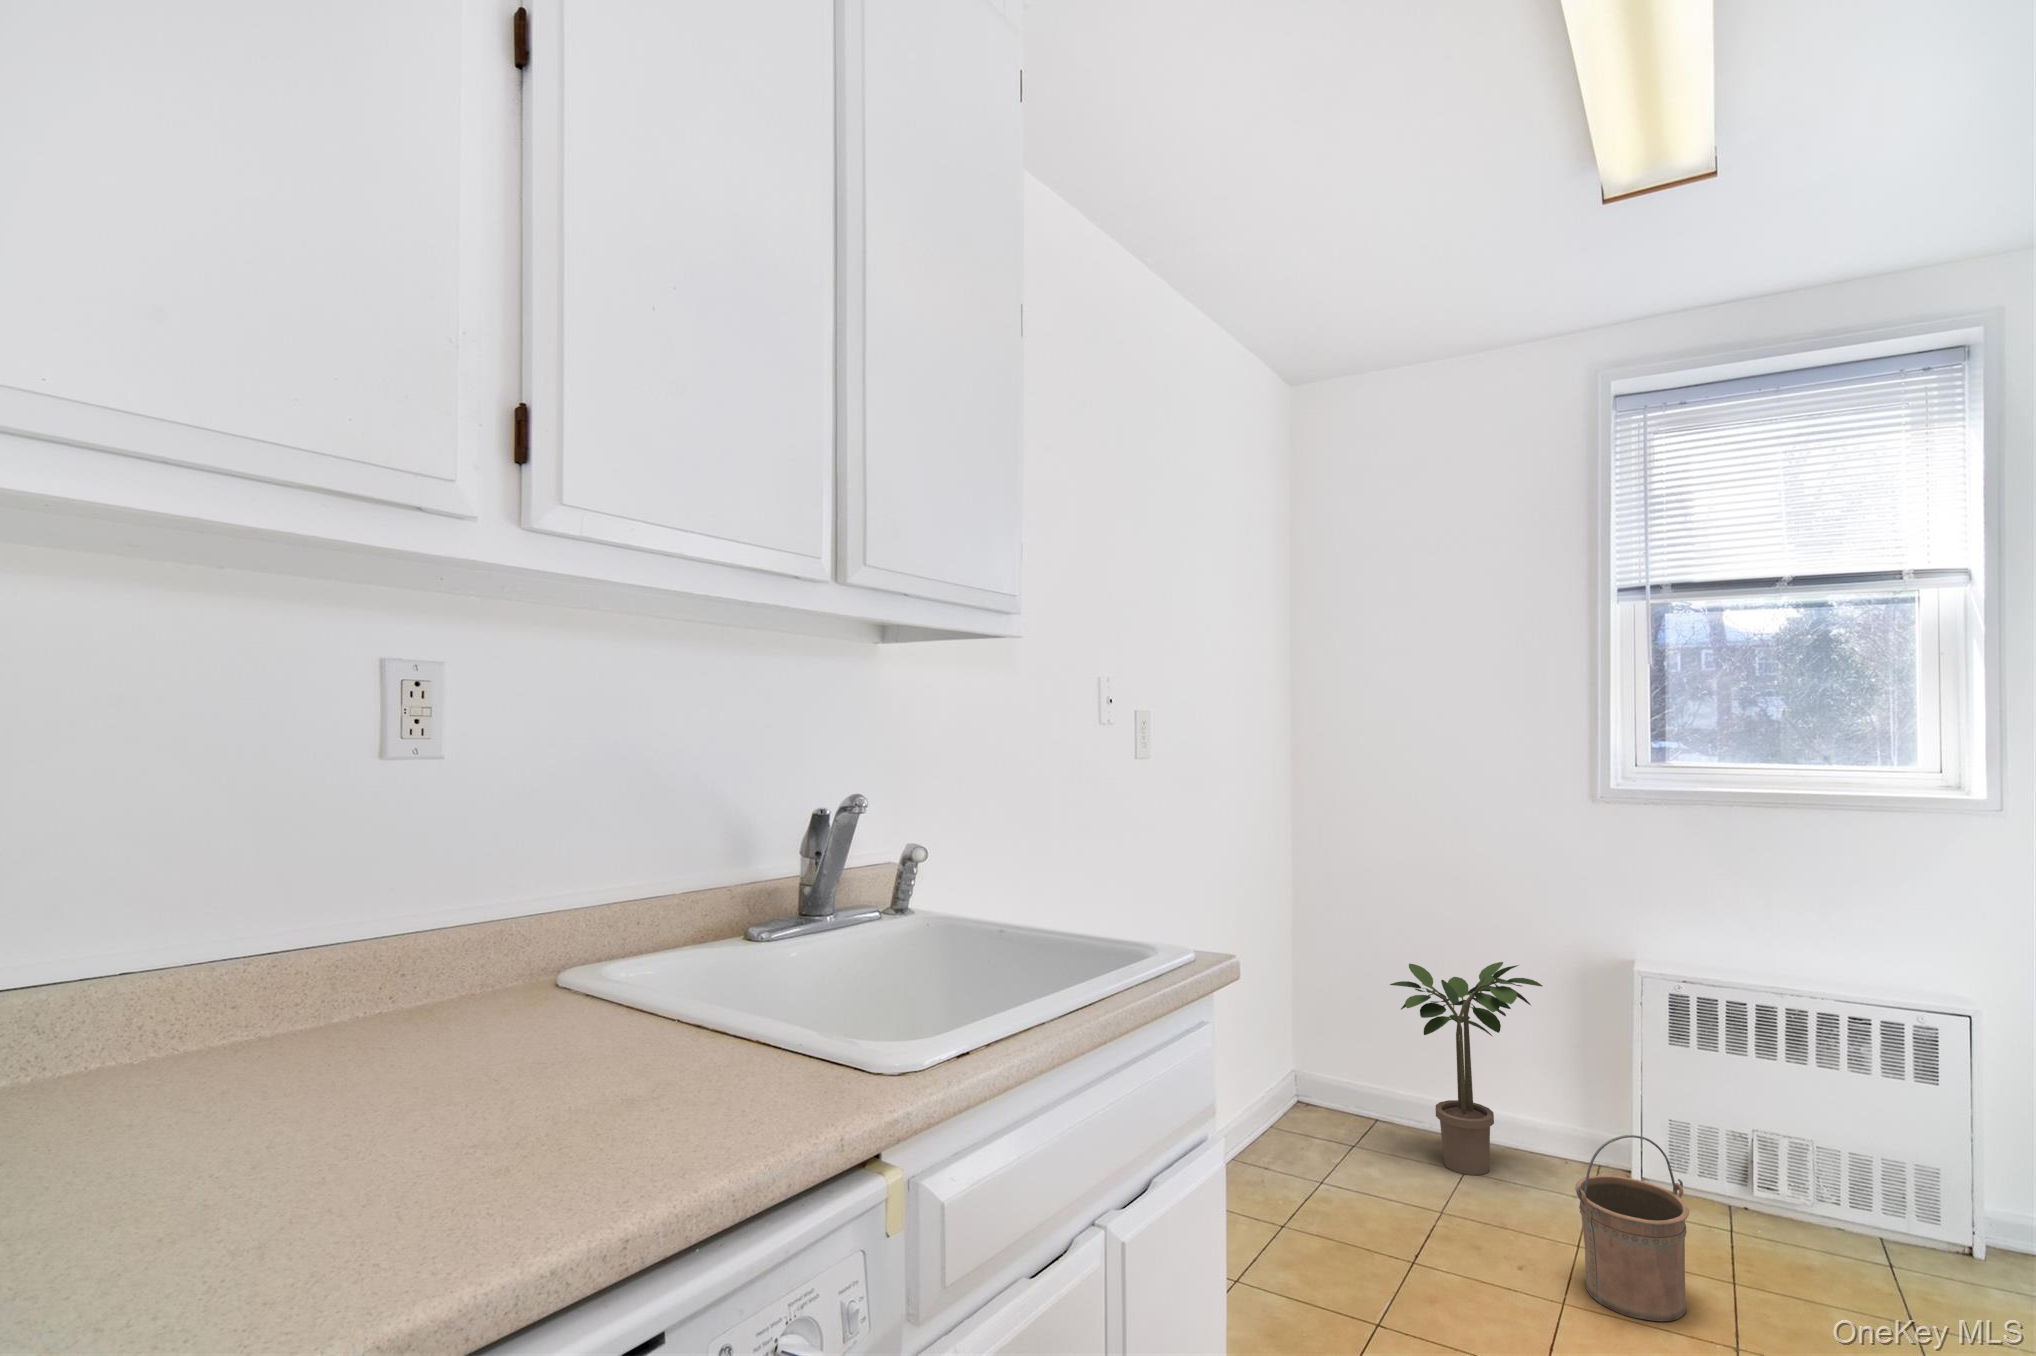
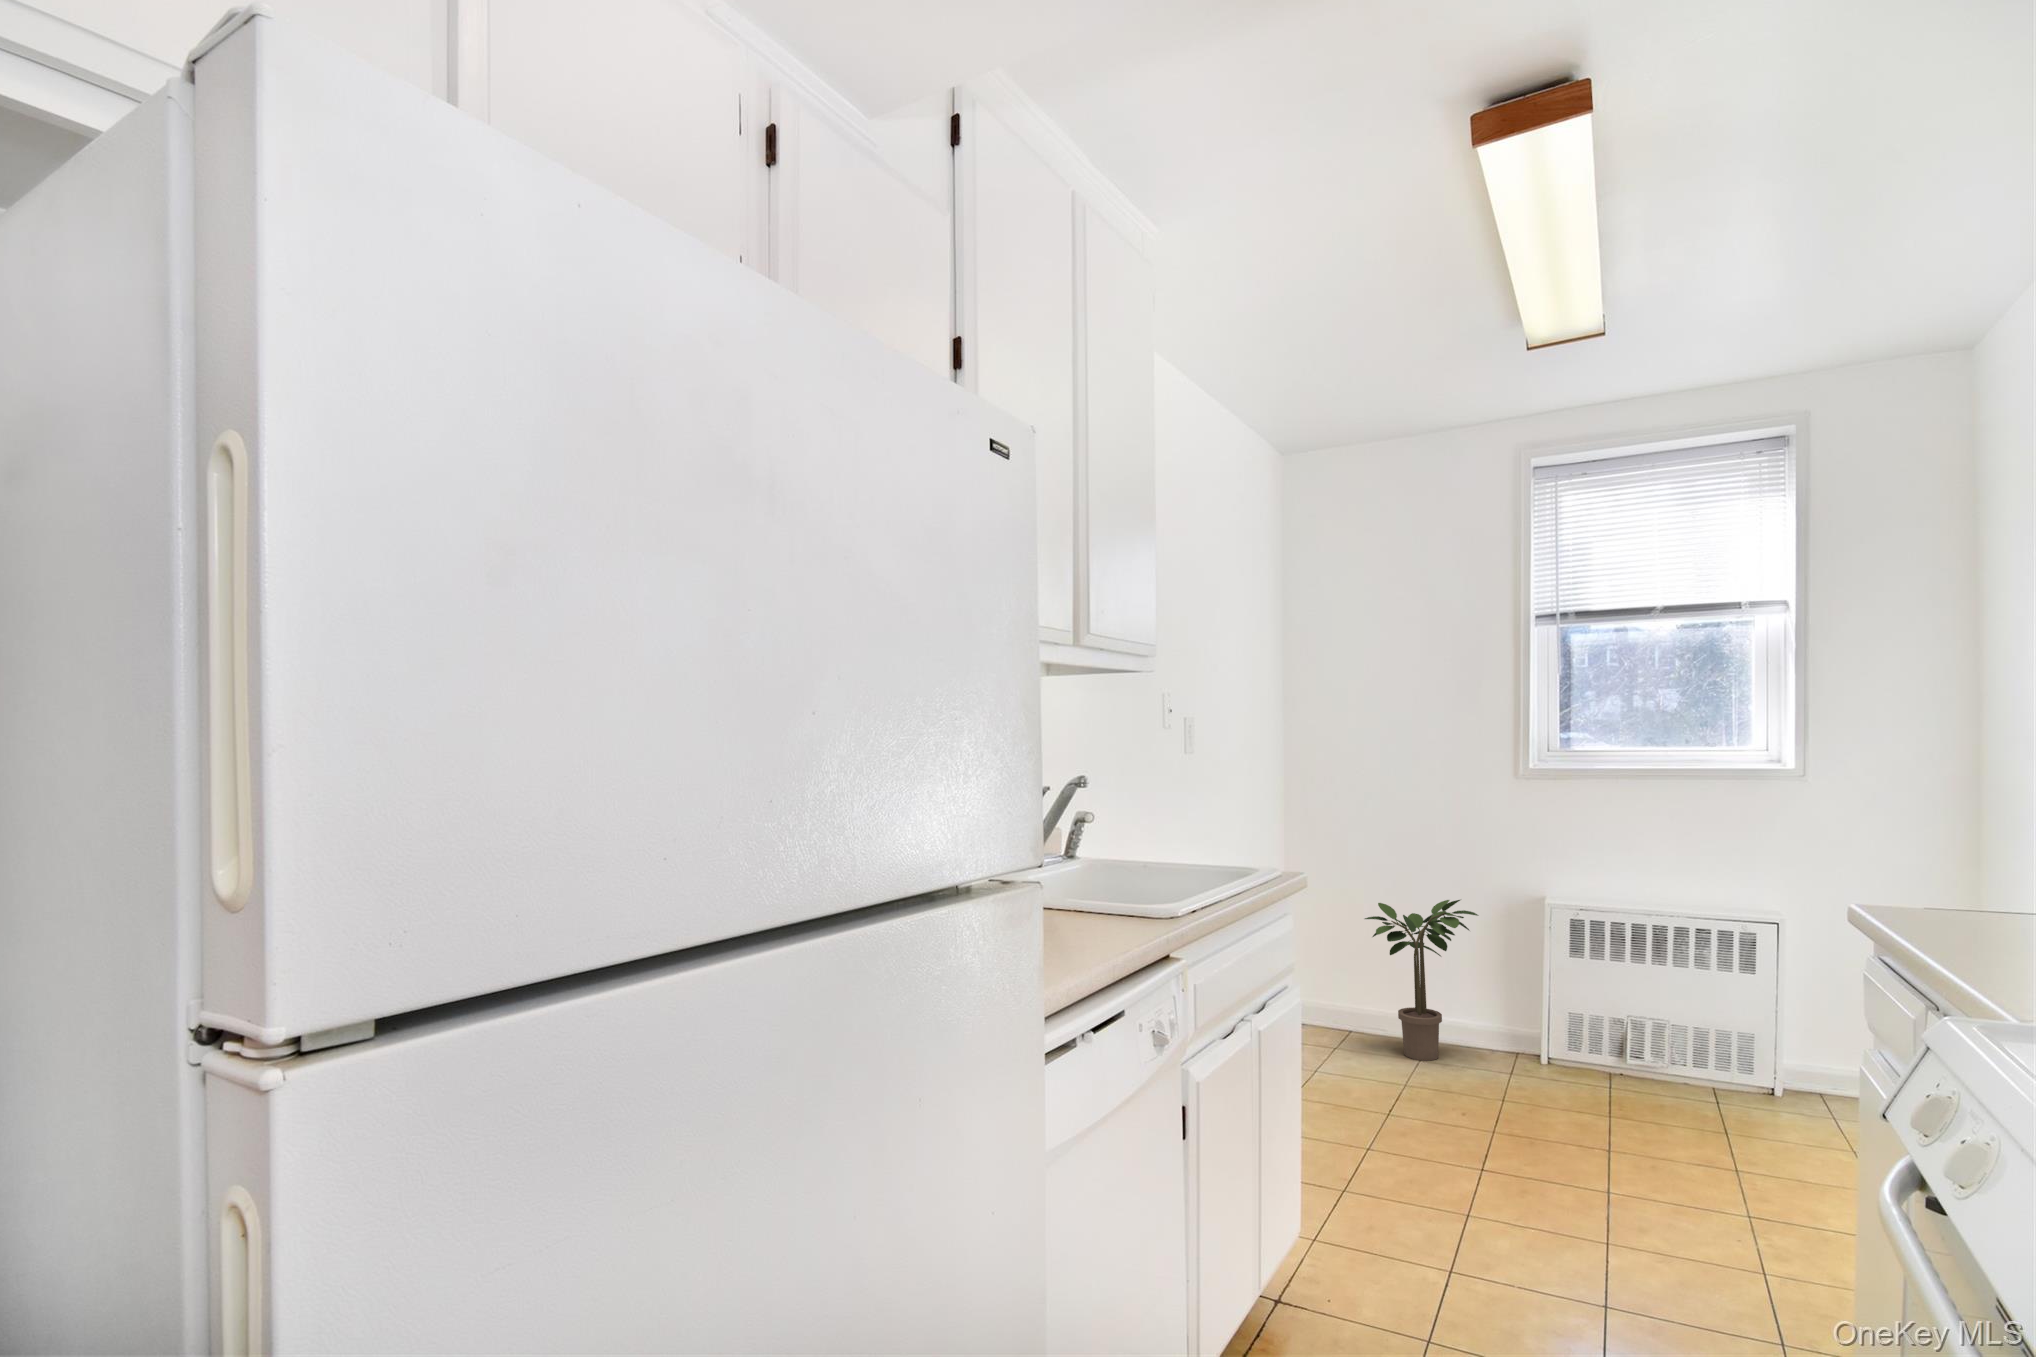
bucket: present [1575,1135,1689,1321] -> none [1499,1008,1576,1133]

